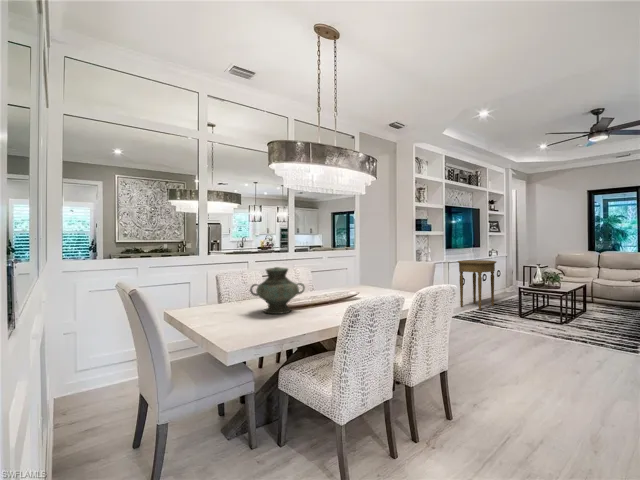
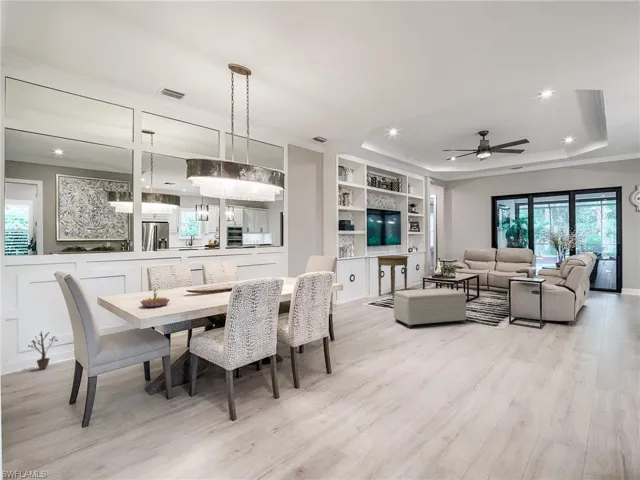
vase: present [250,267,305,314] -> none [172,259,218,296]
ottoman: none [497,302,595,352] -> present [394,288,466,328]
candle holder: none [217,305,253,331] -> present [141,289,170,307]
decorative plant: none [78,350,117,396] -> present [24,332,57,370]

